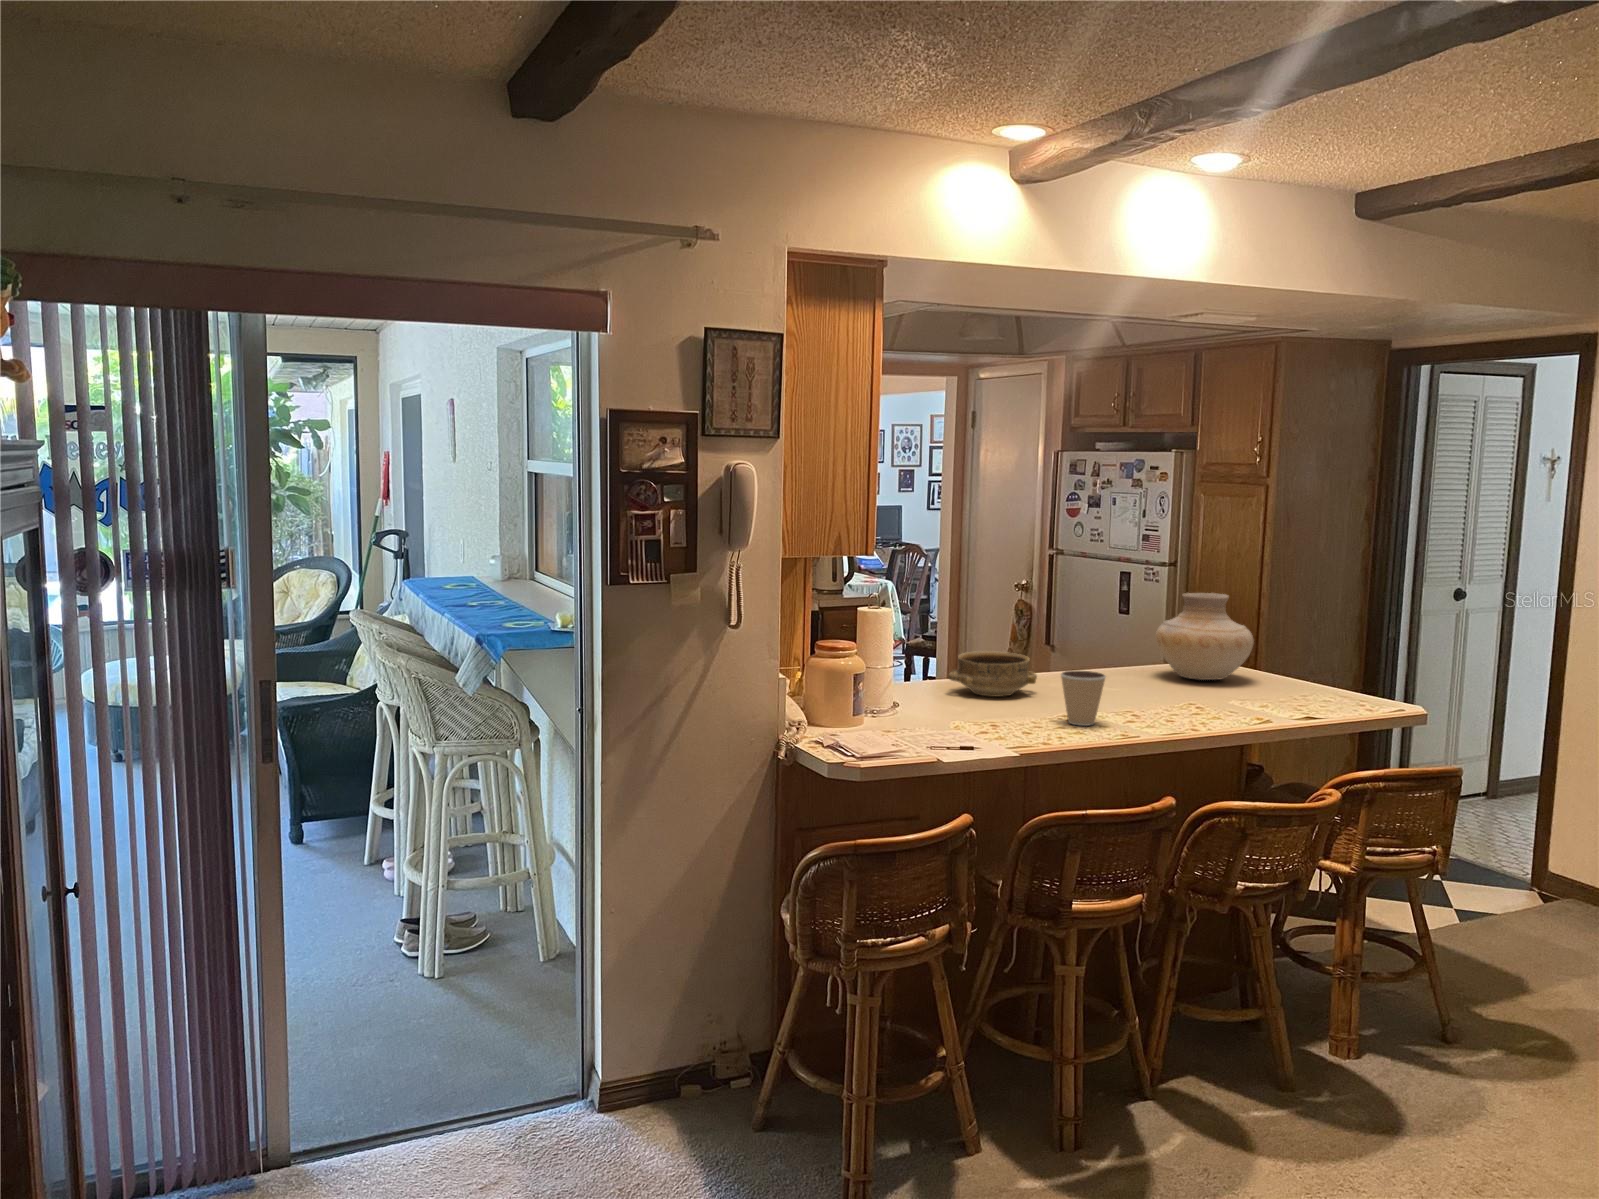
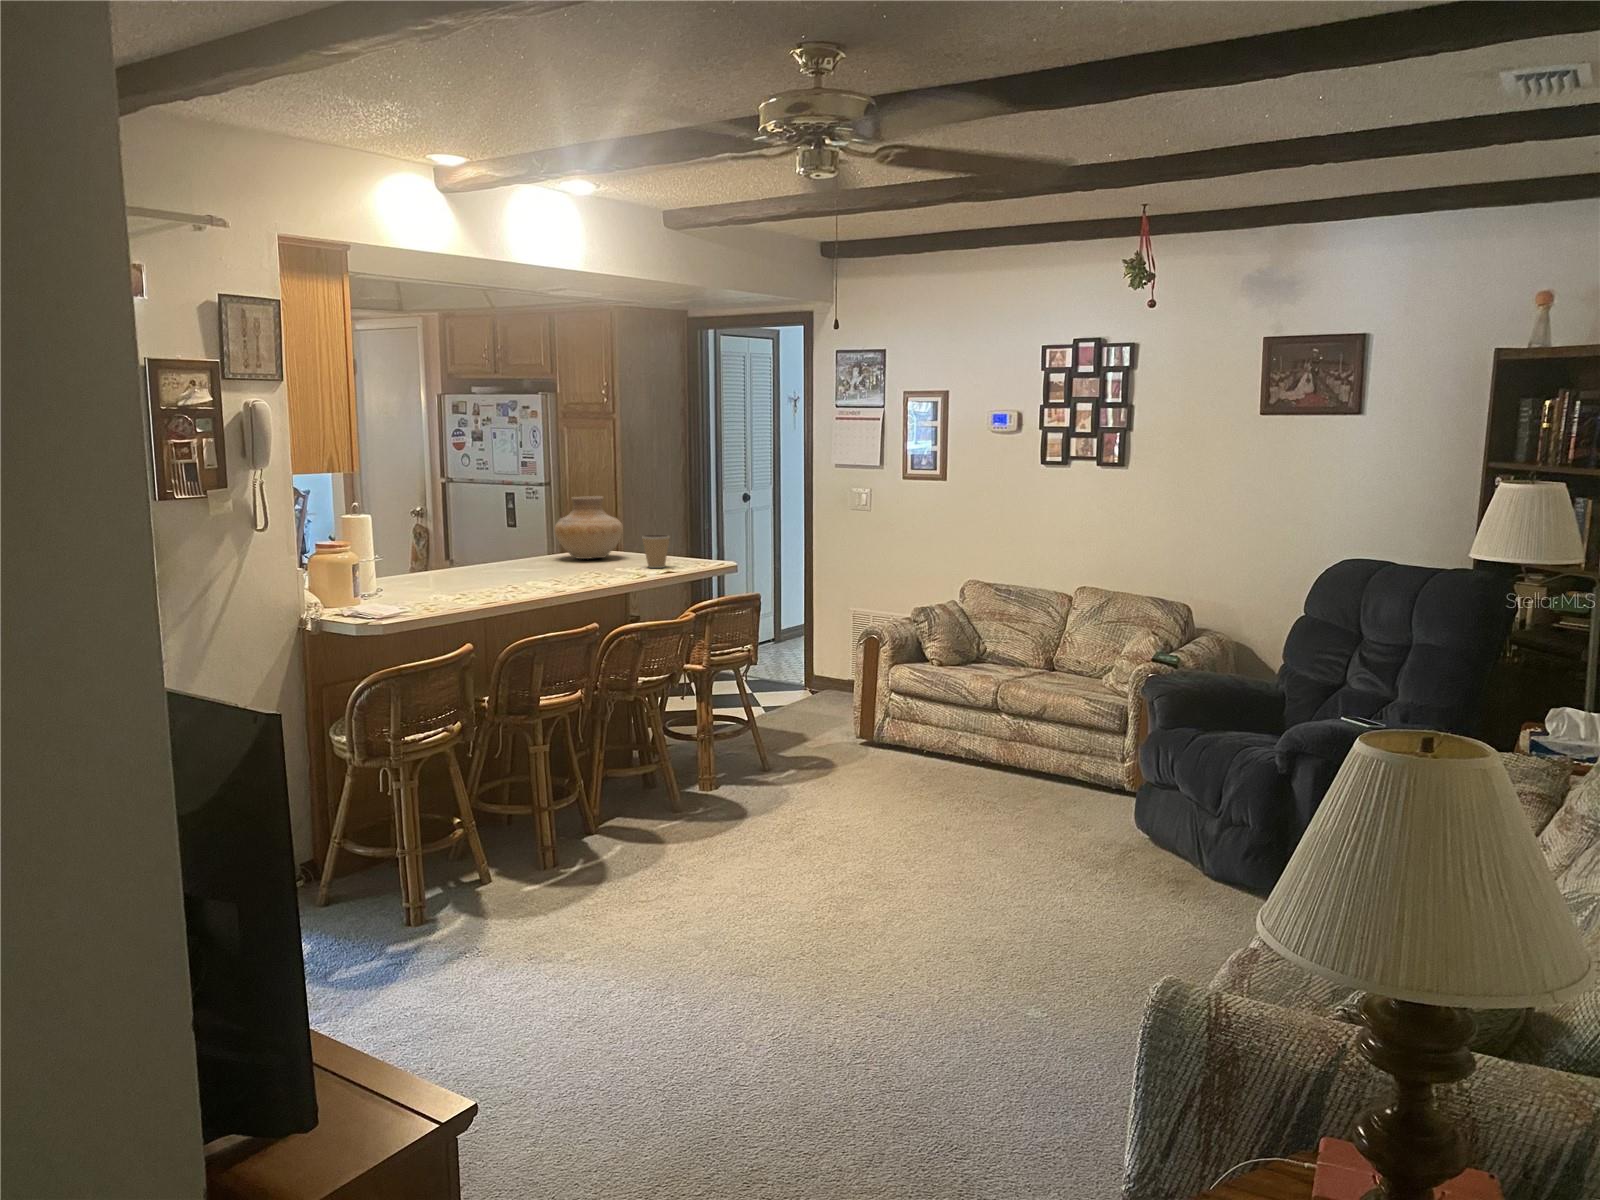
ceramic bowl: present [948,651,1037,697] -> none [411,547,479,580]
coffee cup: present [1061,671,1106,726] -> present [642,535,670,568]

